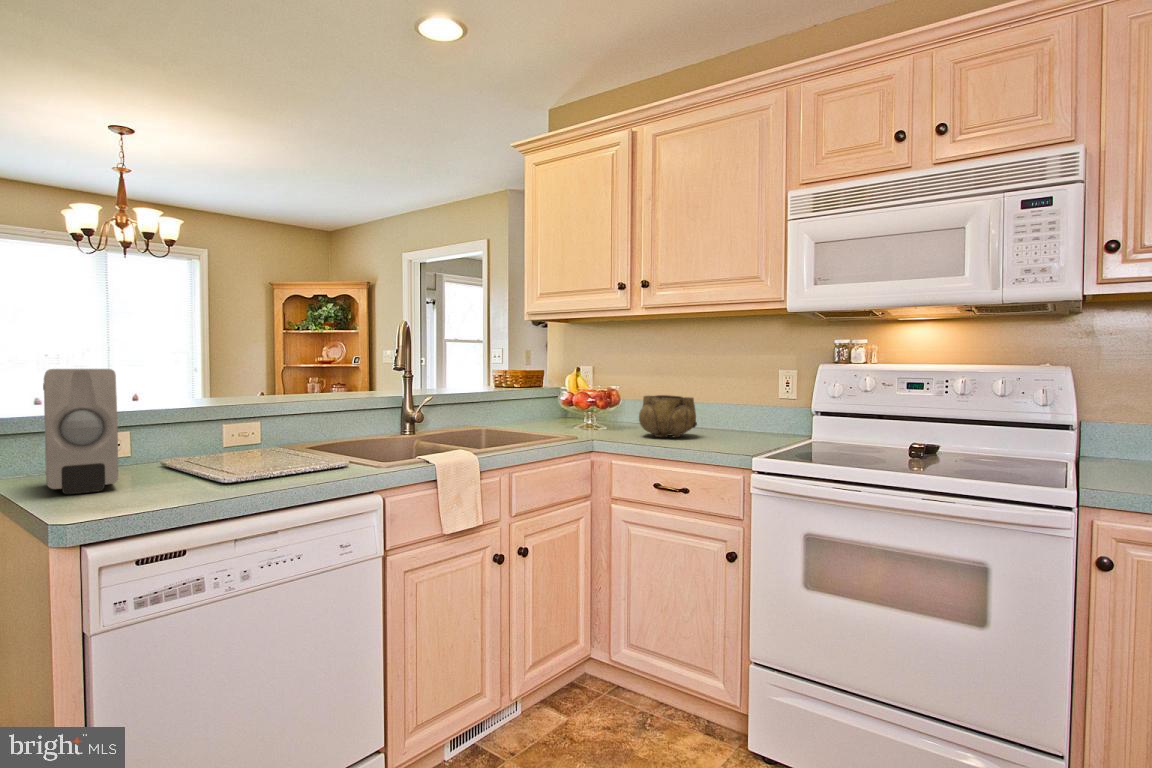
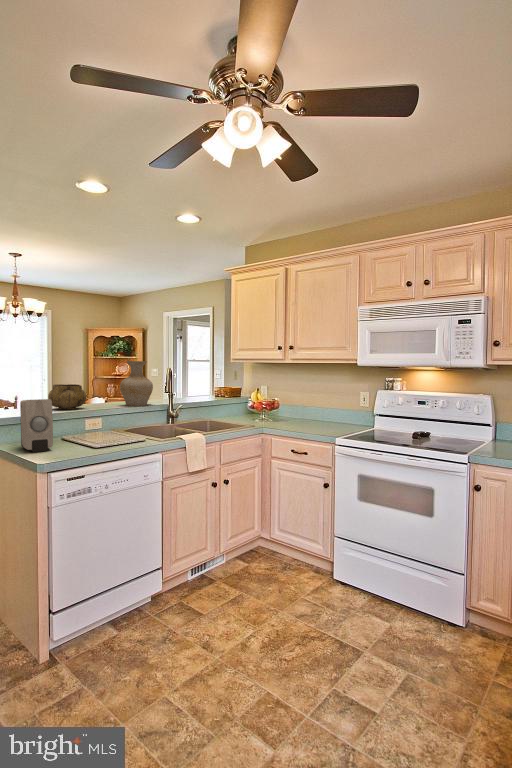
vase: none [302,306,371,398] -> present [120,361,153,406]
decorative bowl: present [639,395,697,437] -> present [48,384,86,409]

